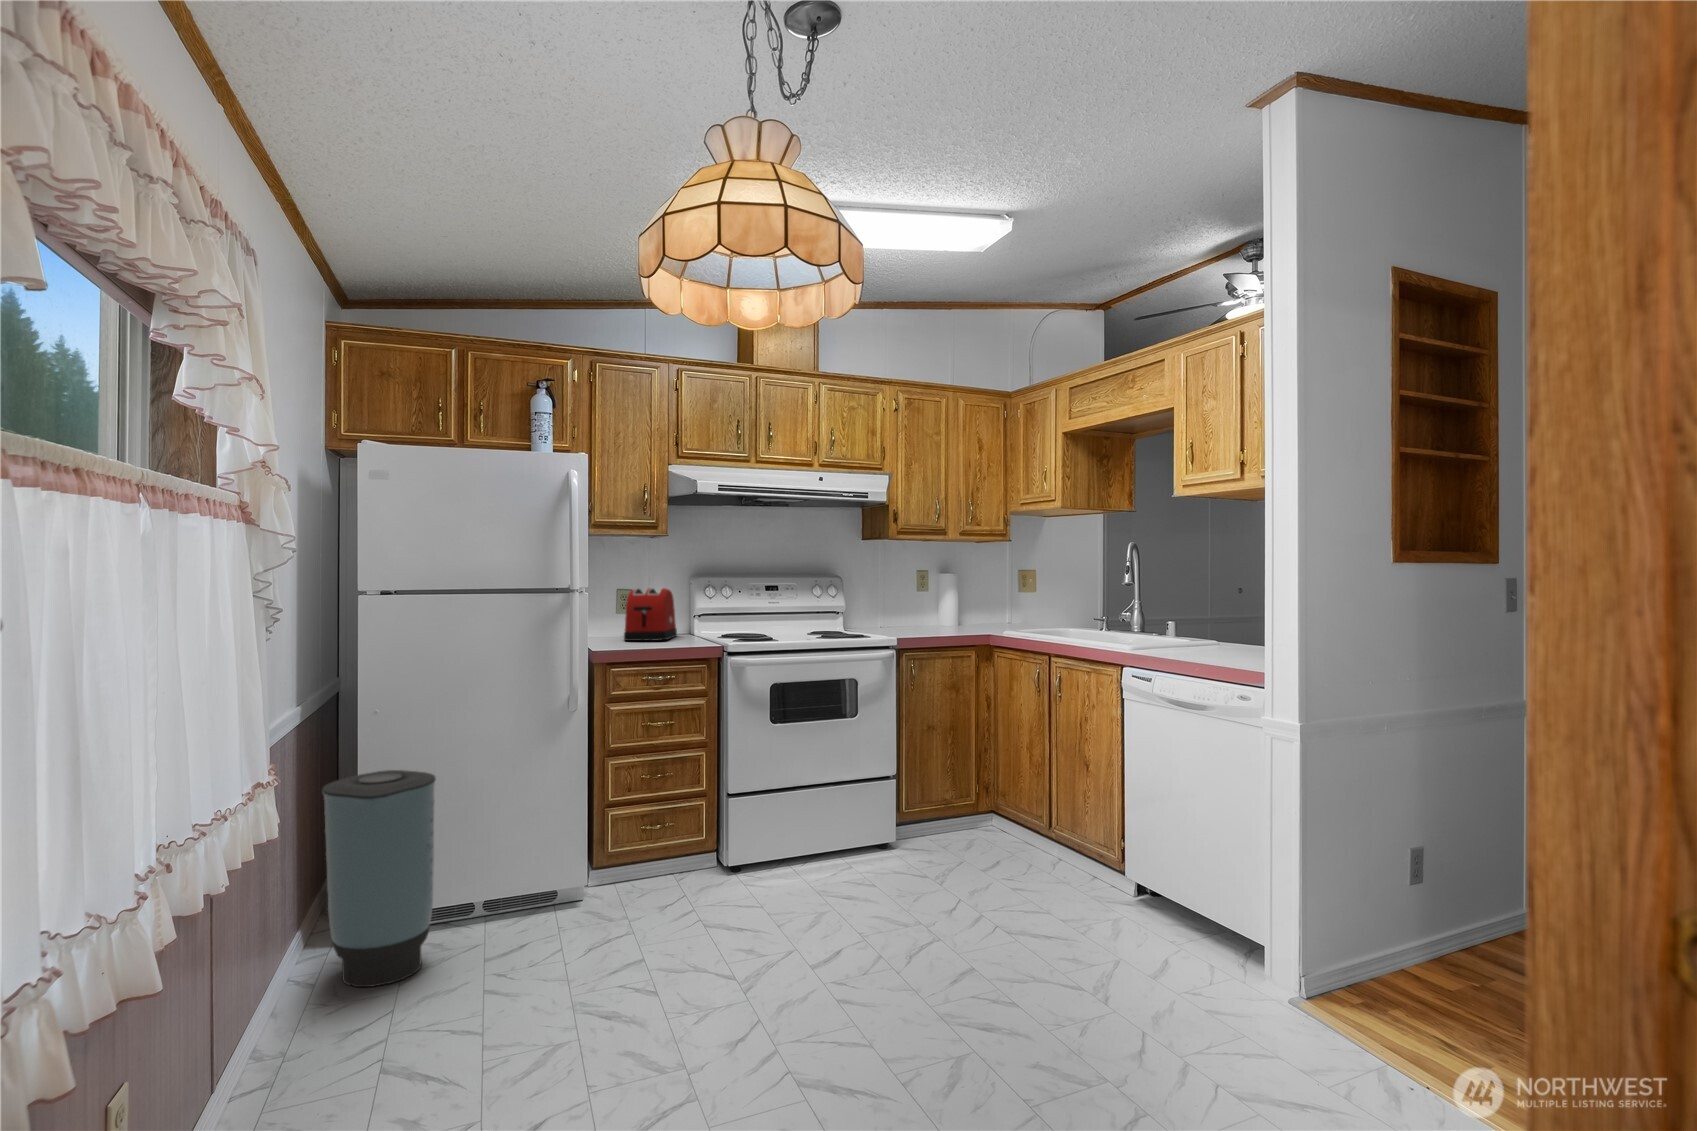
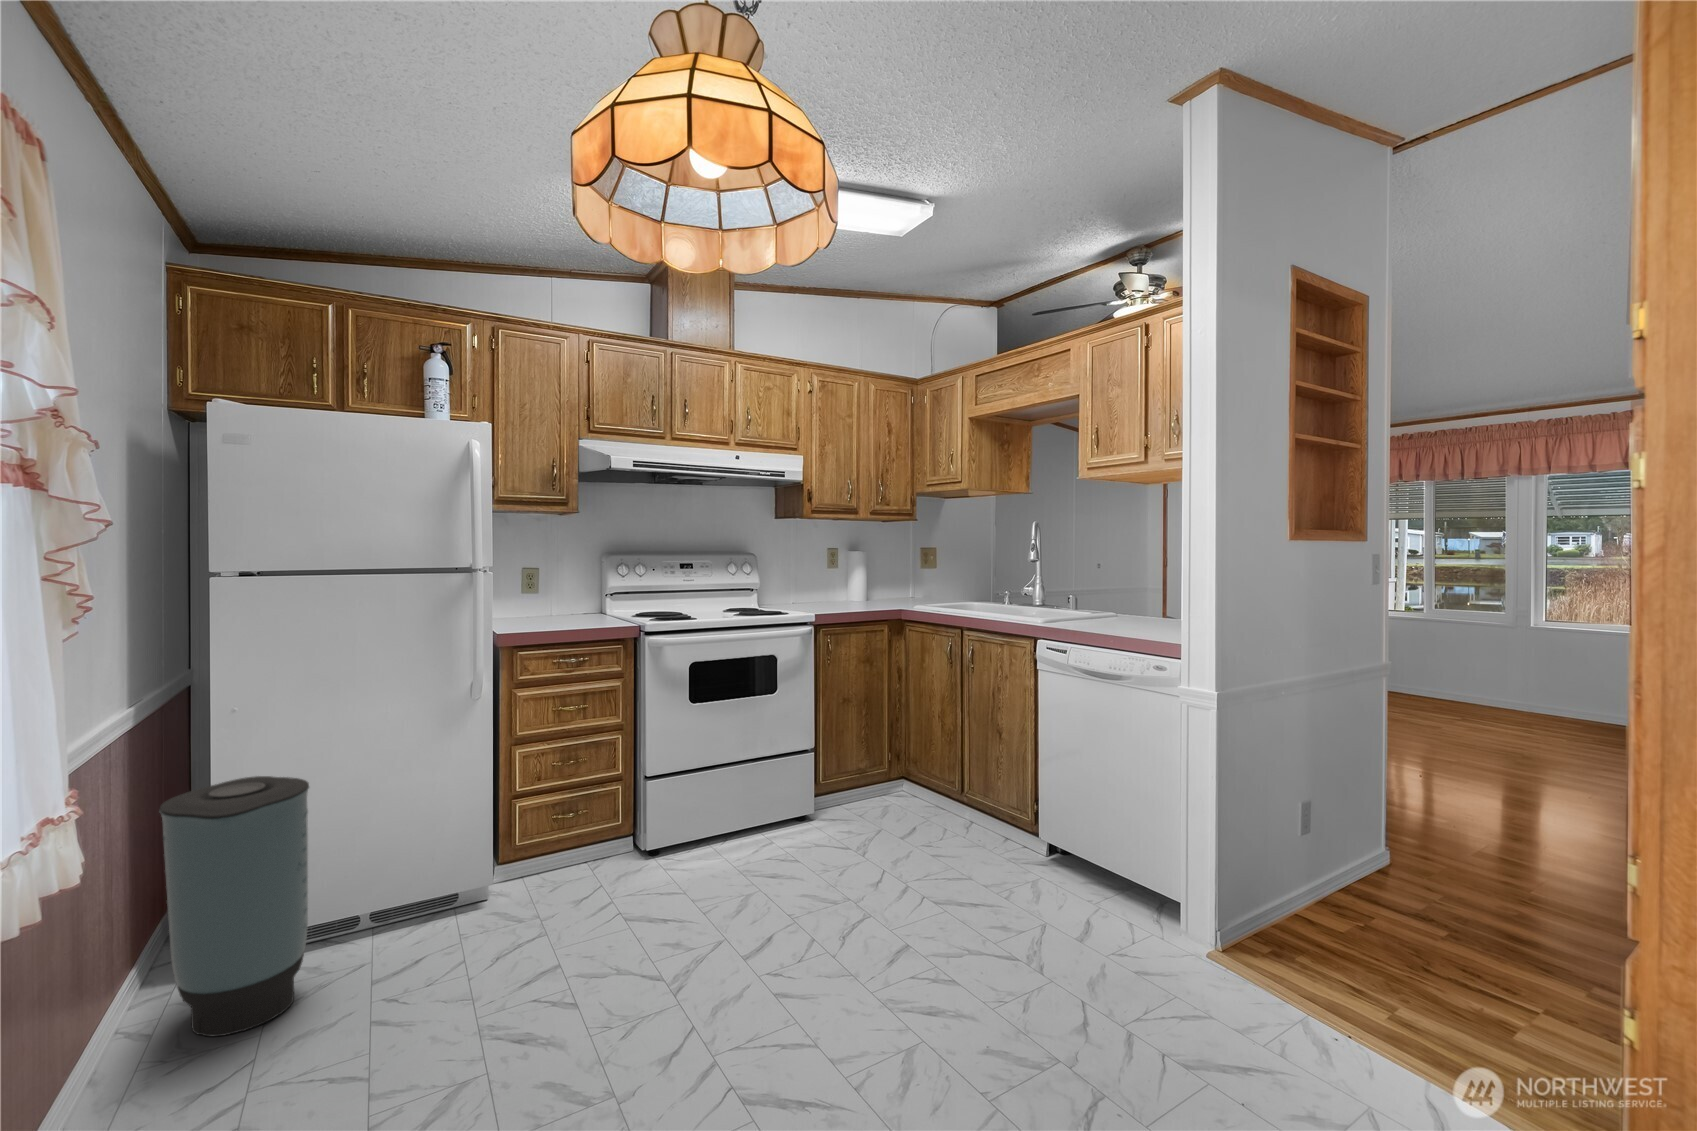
toaster: present [624,588,677,641] -> none [532,566,589,621]

